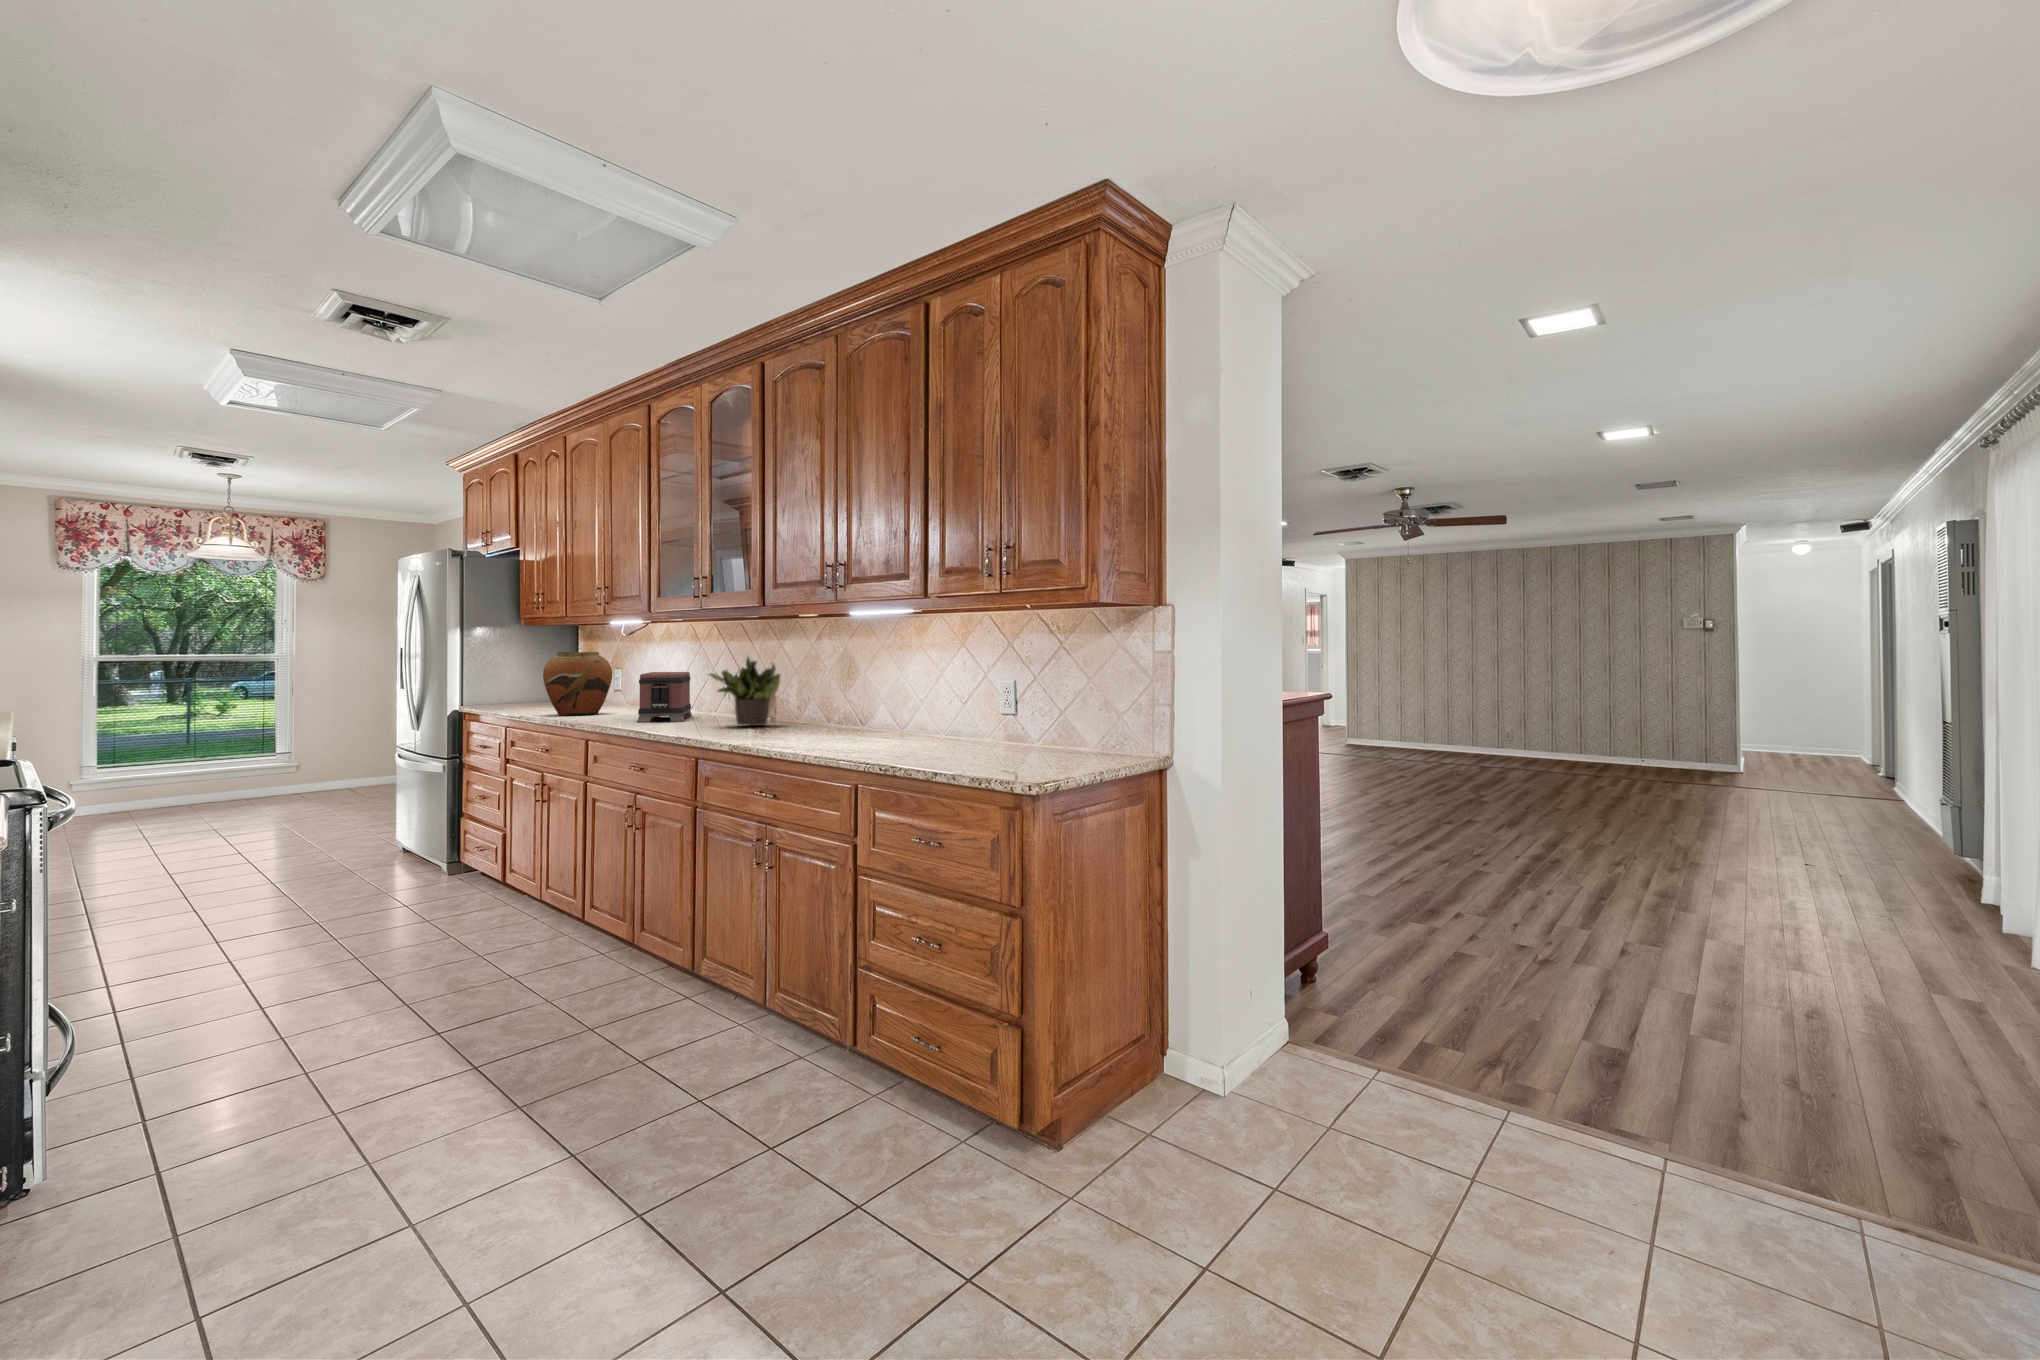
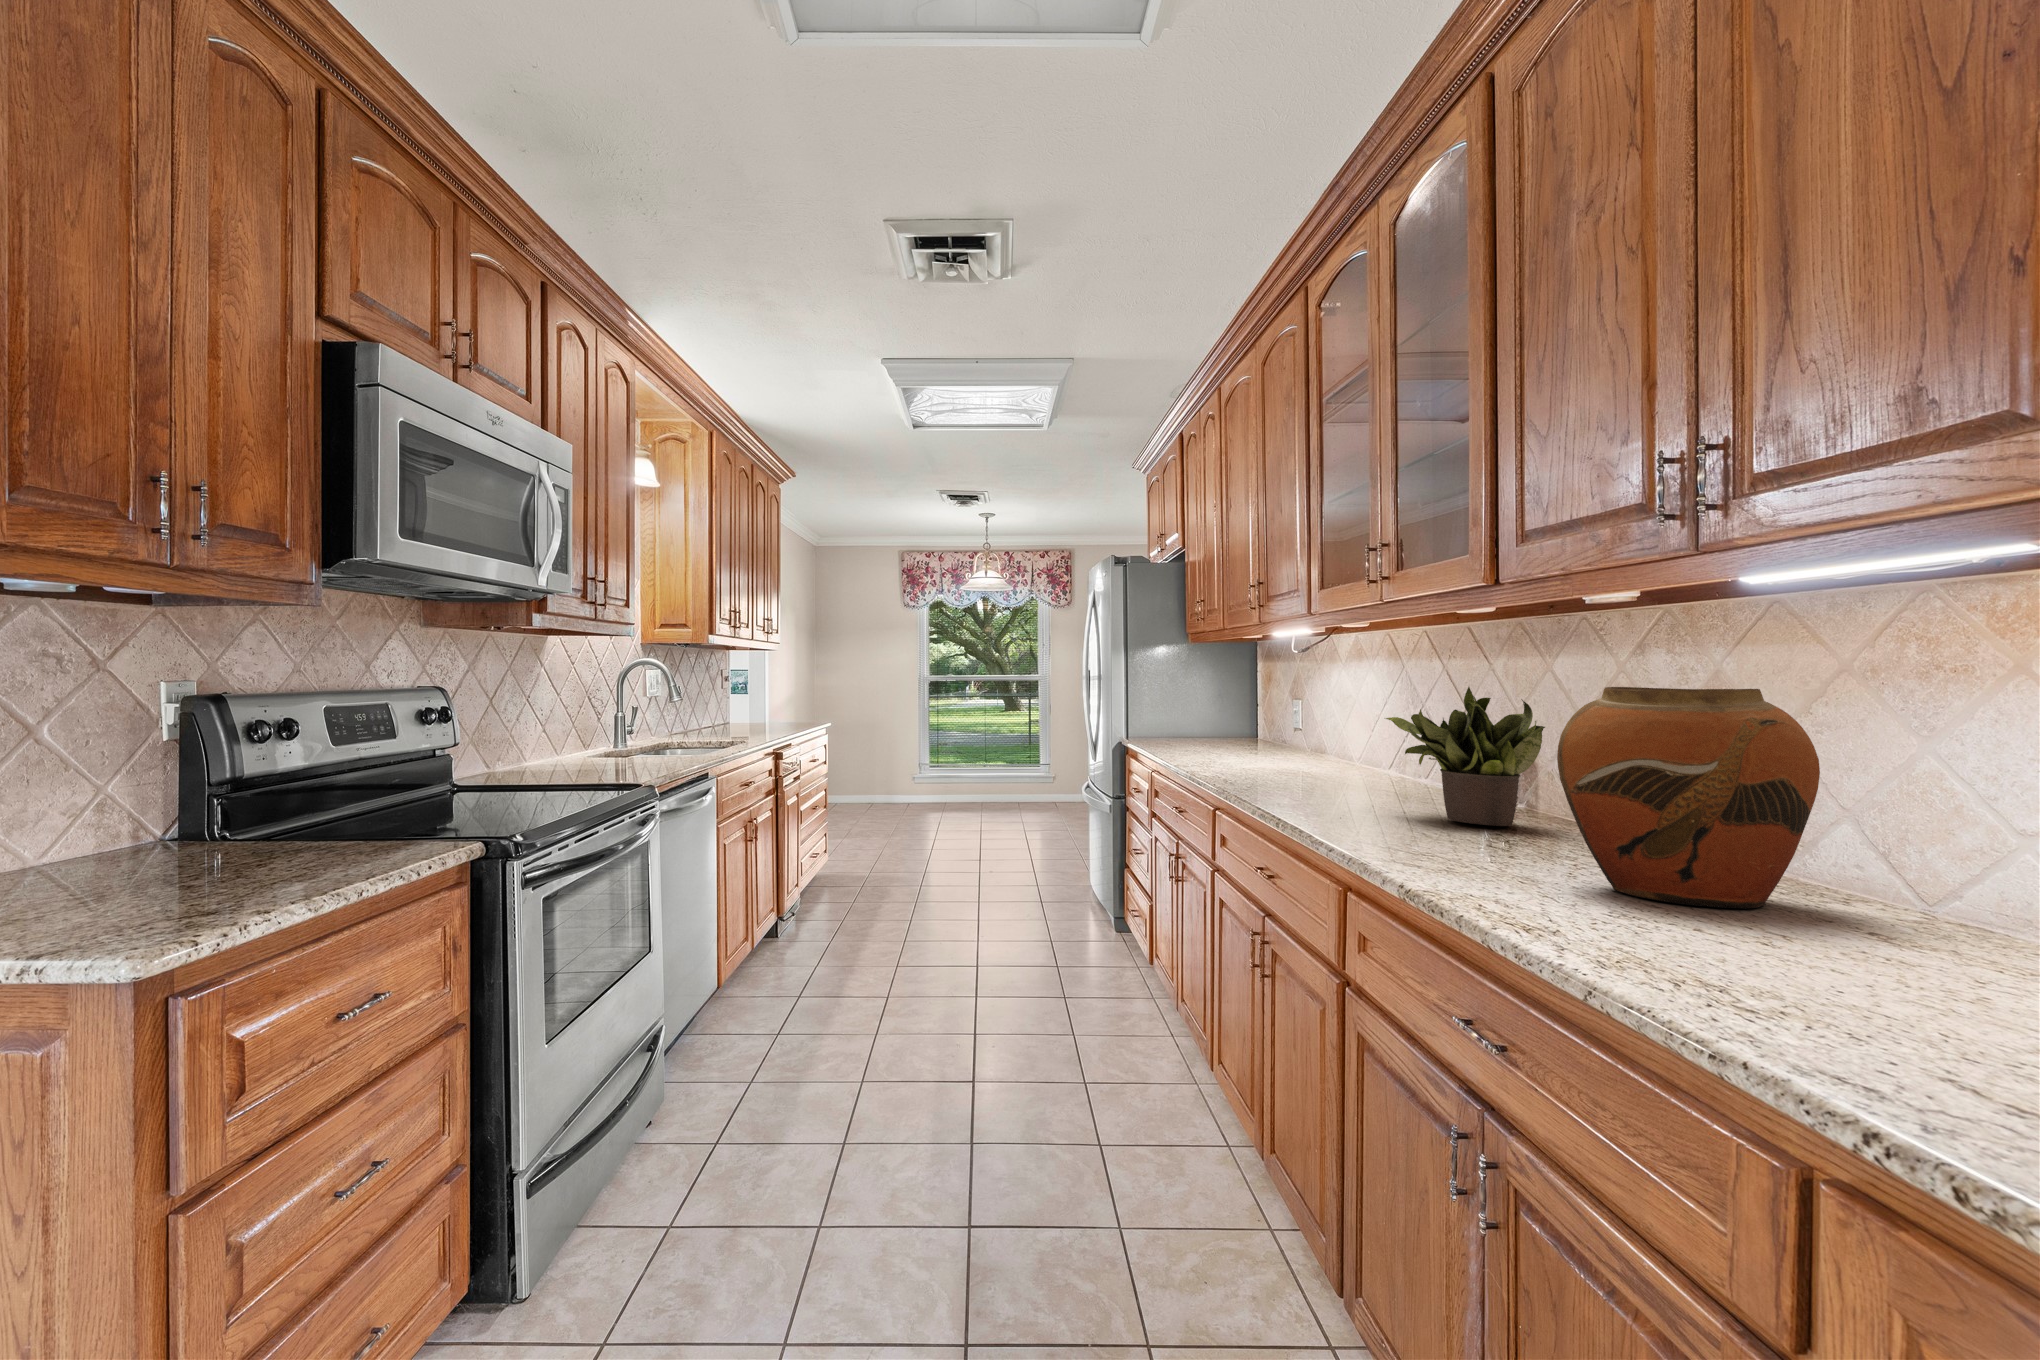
vase: present [543,652,612,715] -> present [1557,687,1820,909]
toaster: present [637,672,692,722] -> none [1282,708,1383,794]

